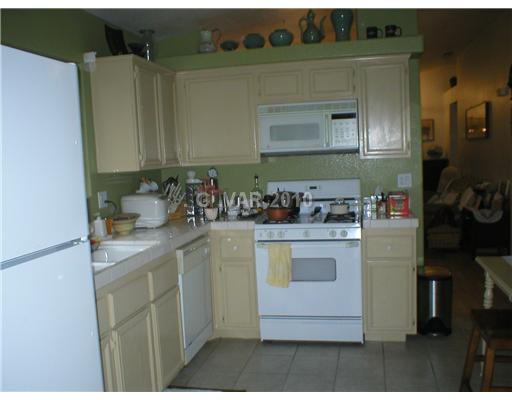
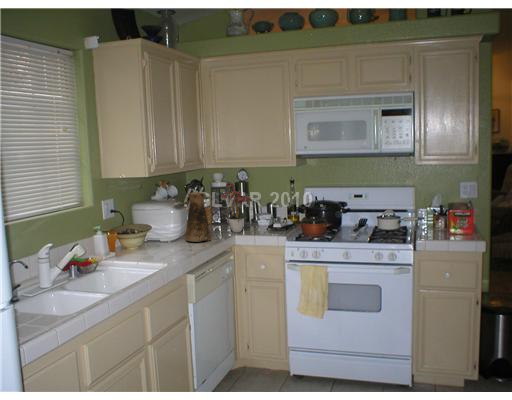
pitcher: none [169,185,191,227] -> present [185,192,211,242]

